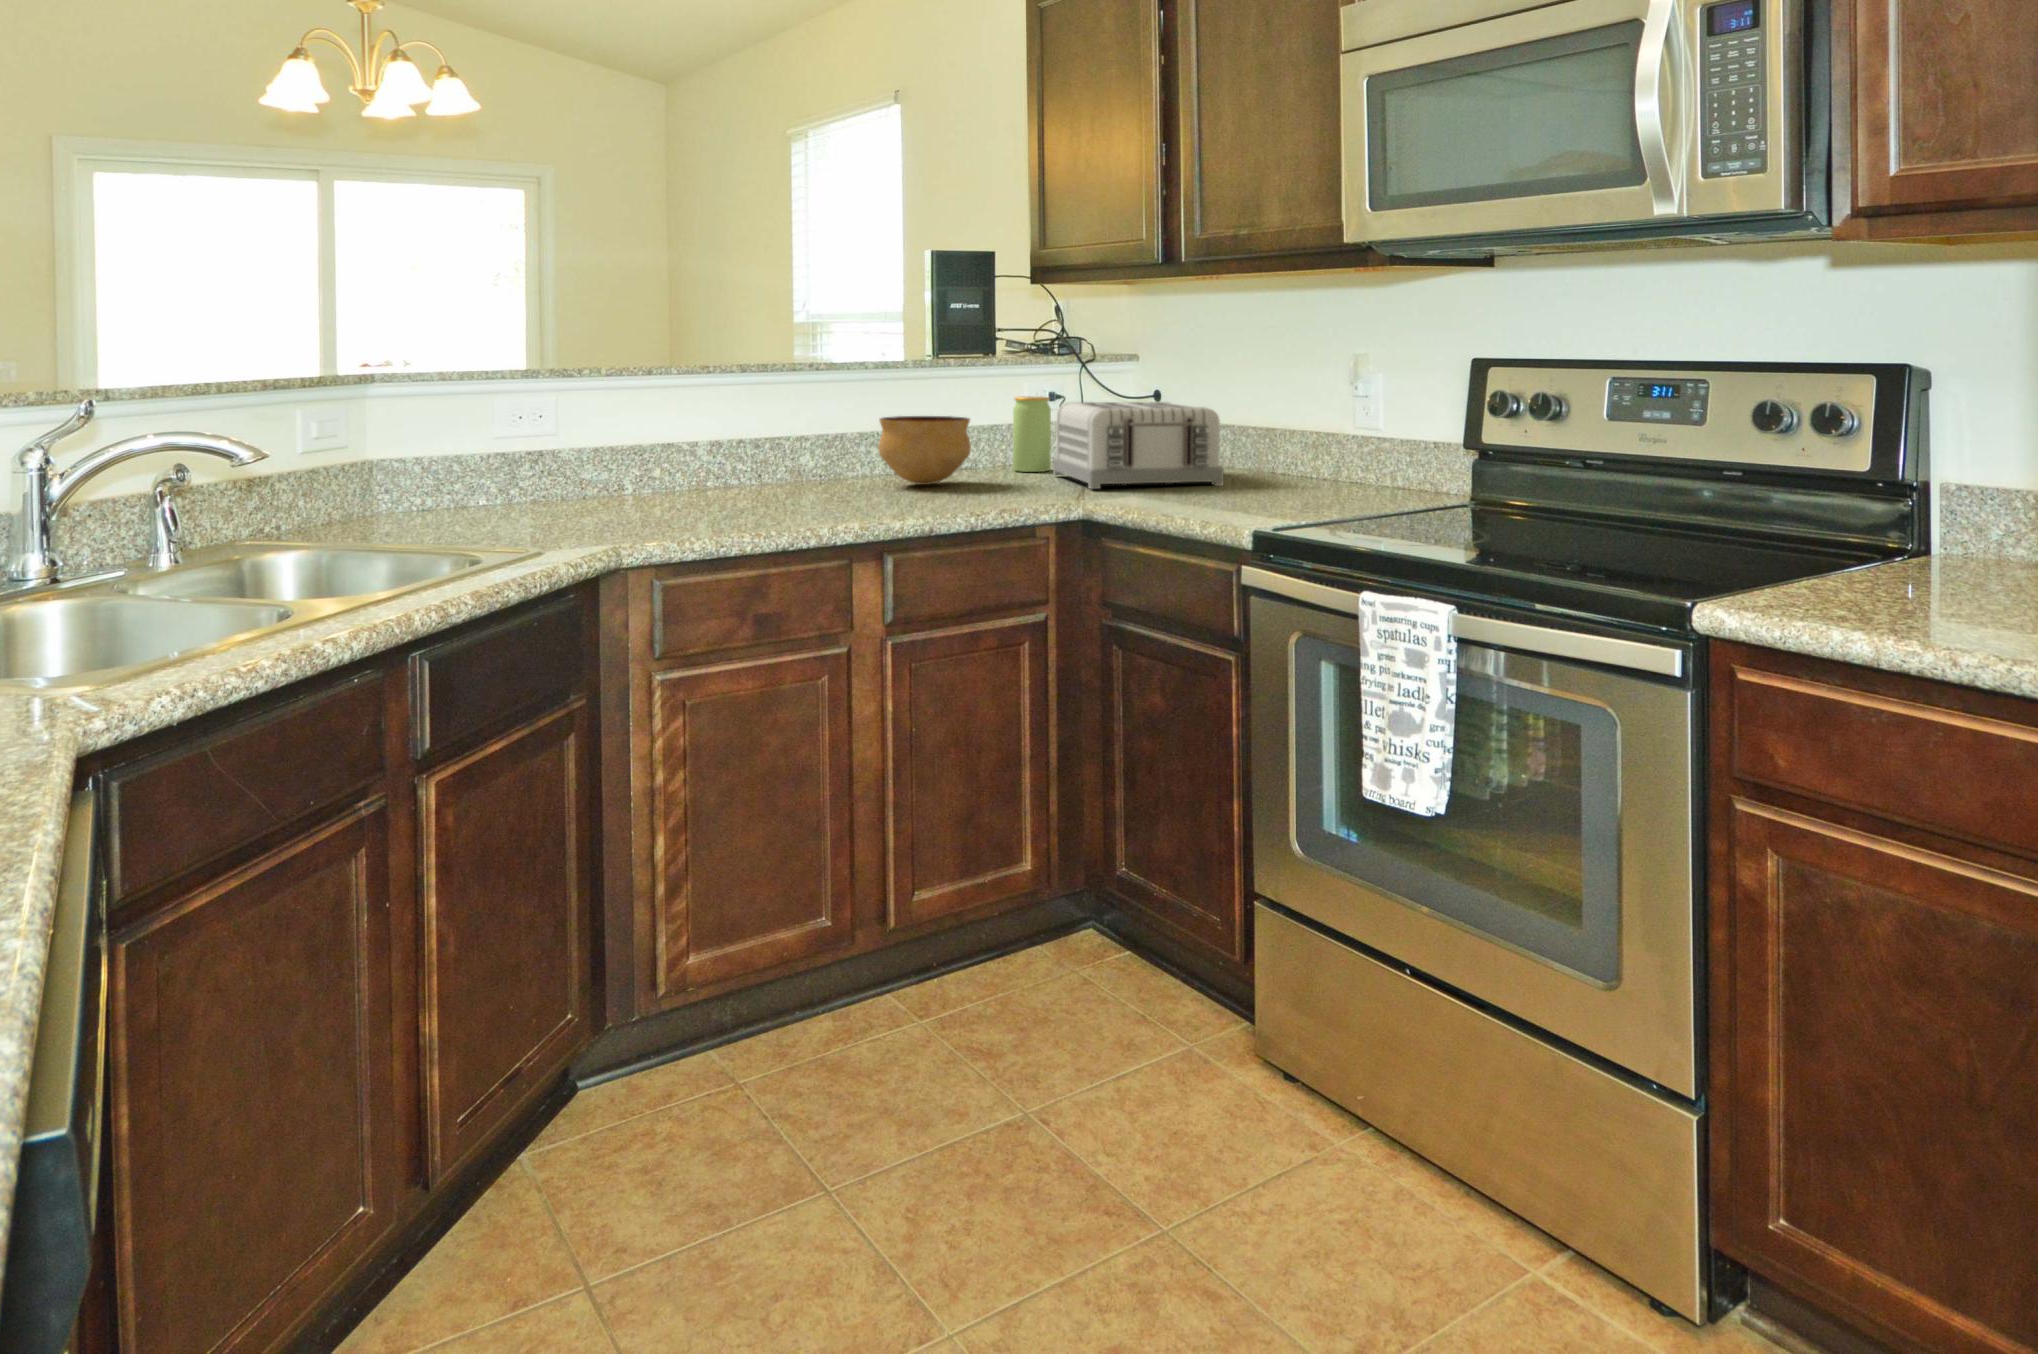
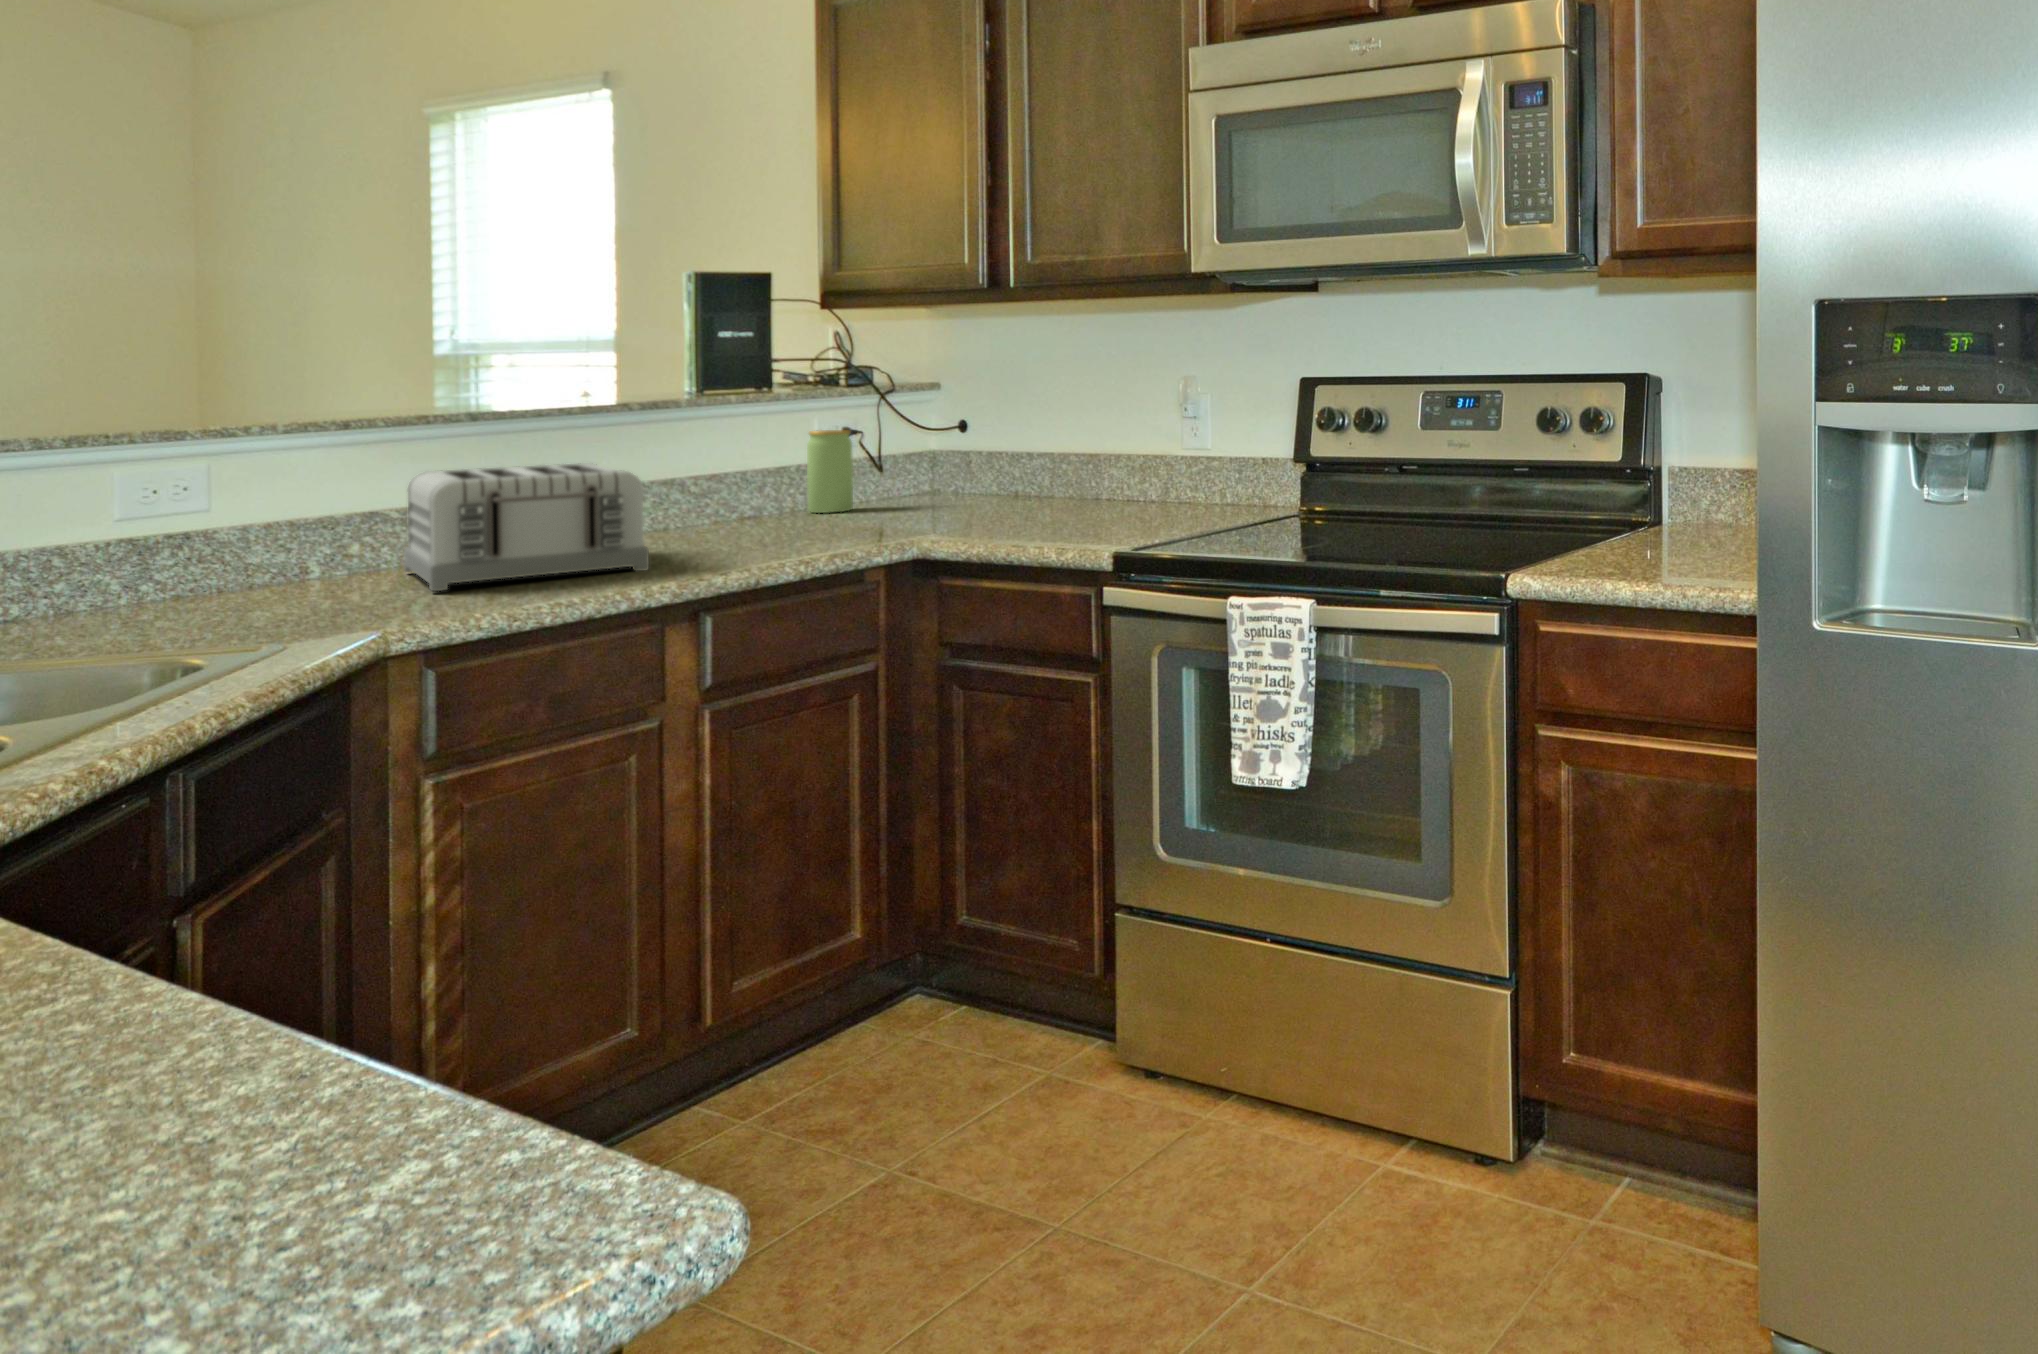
toaster: present [1053,402,1224,489] -> present [404,463,649,591]
bowl: present [878,416,971,485] -> none [651,456,767,534]

